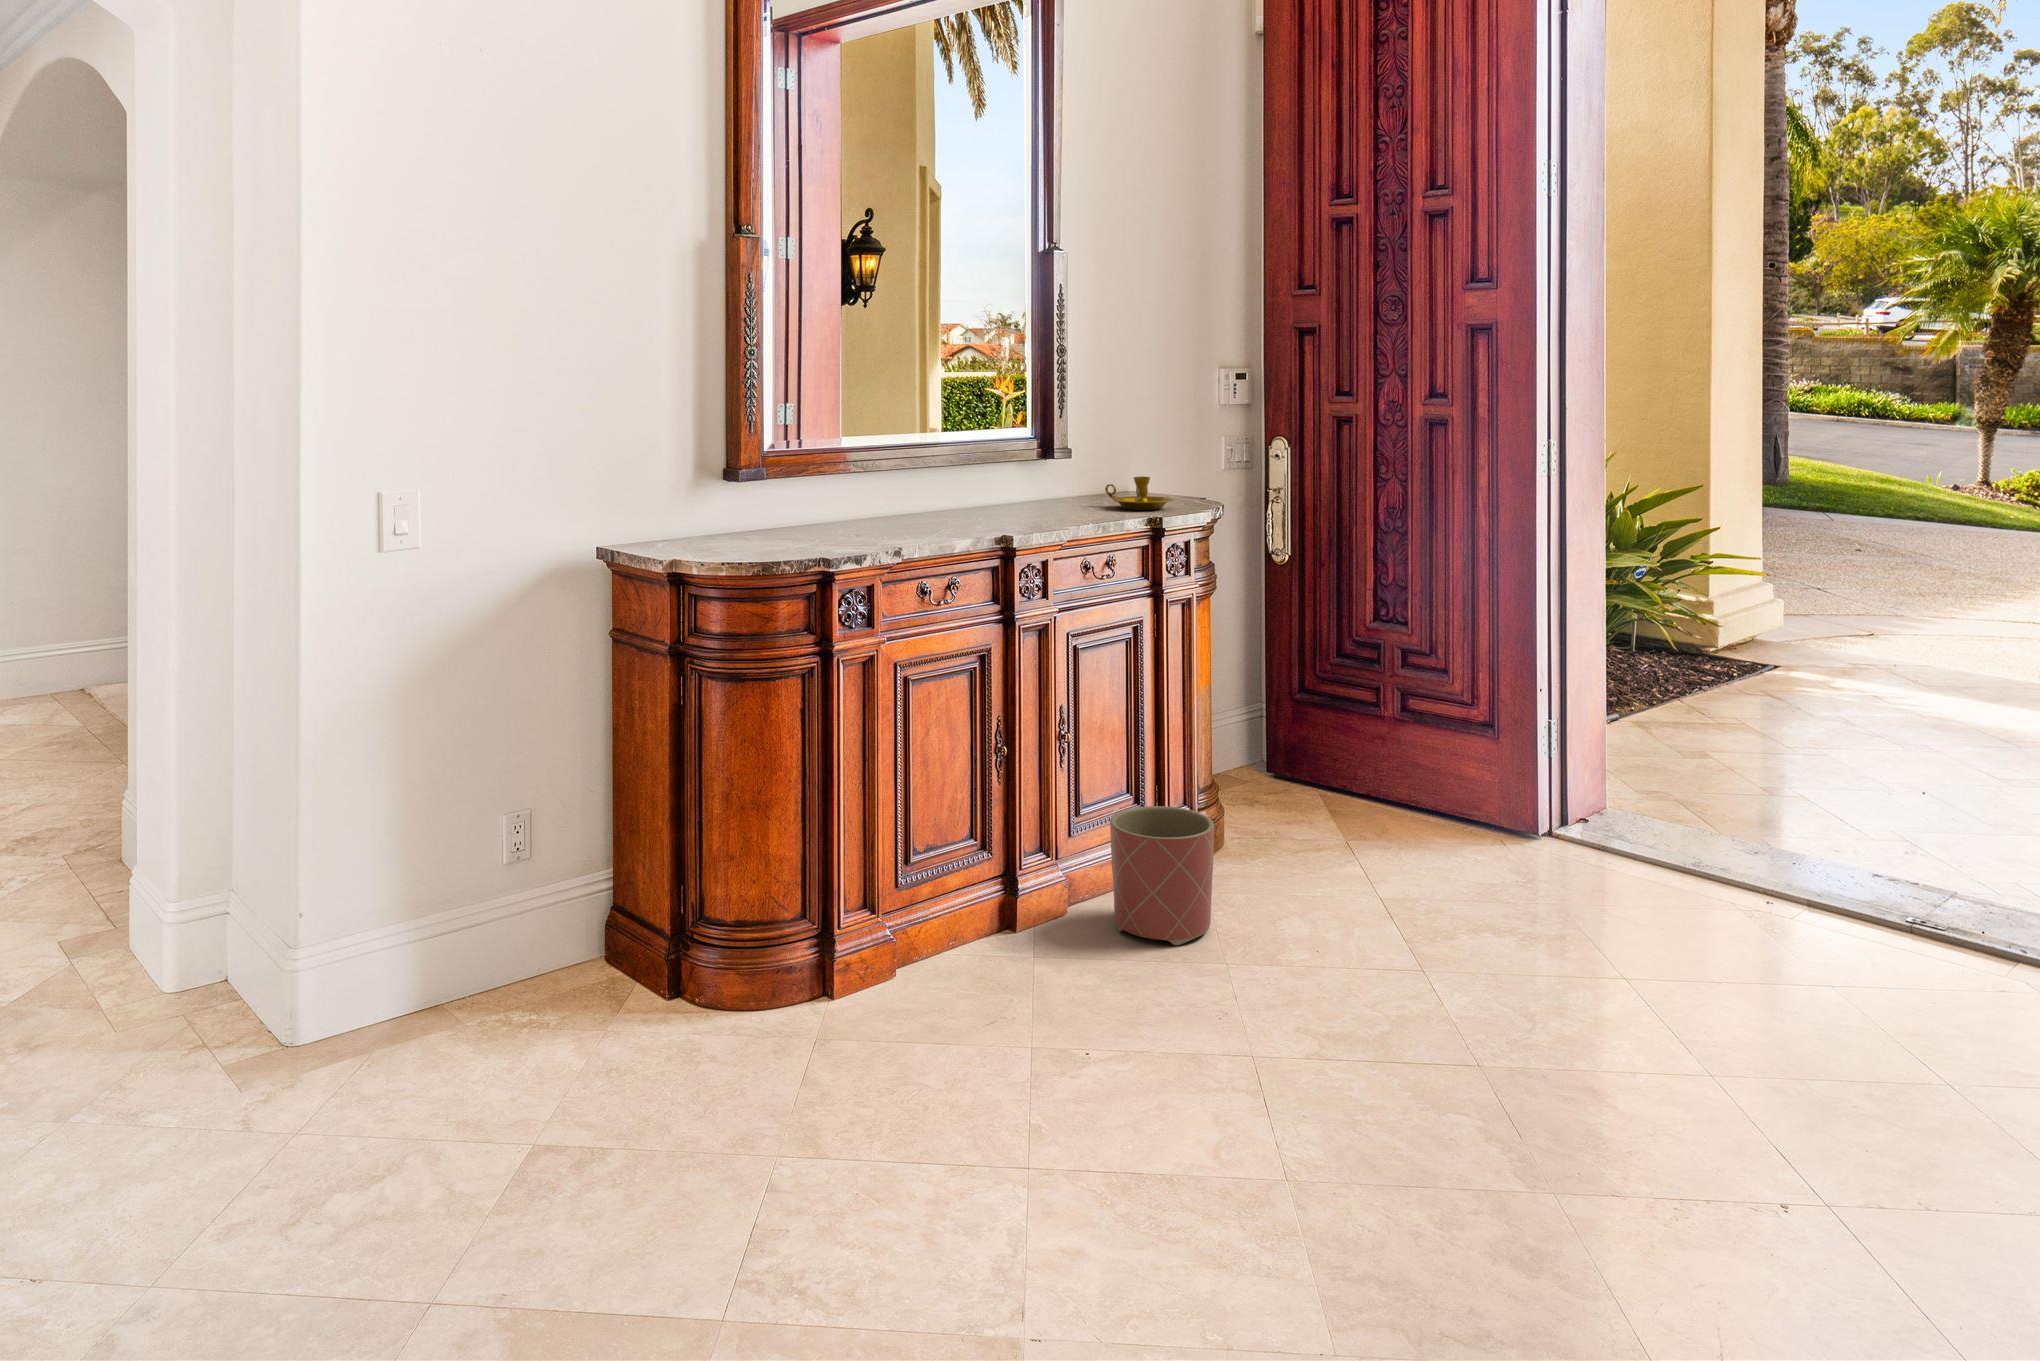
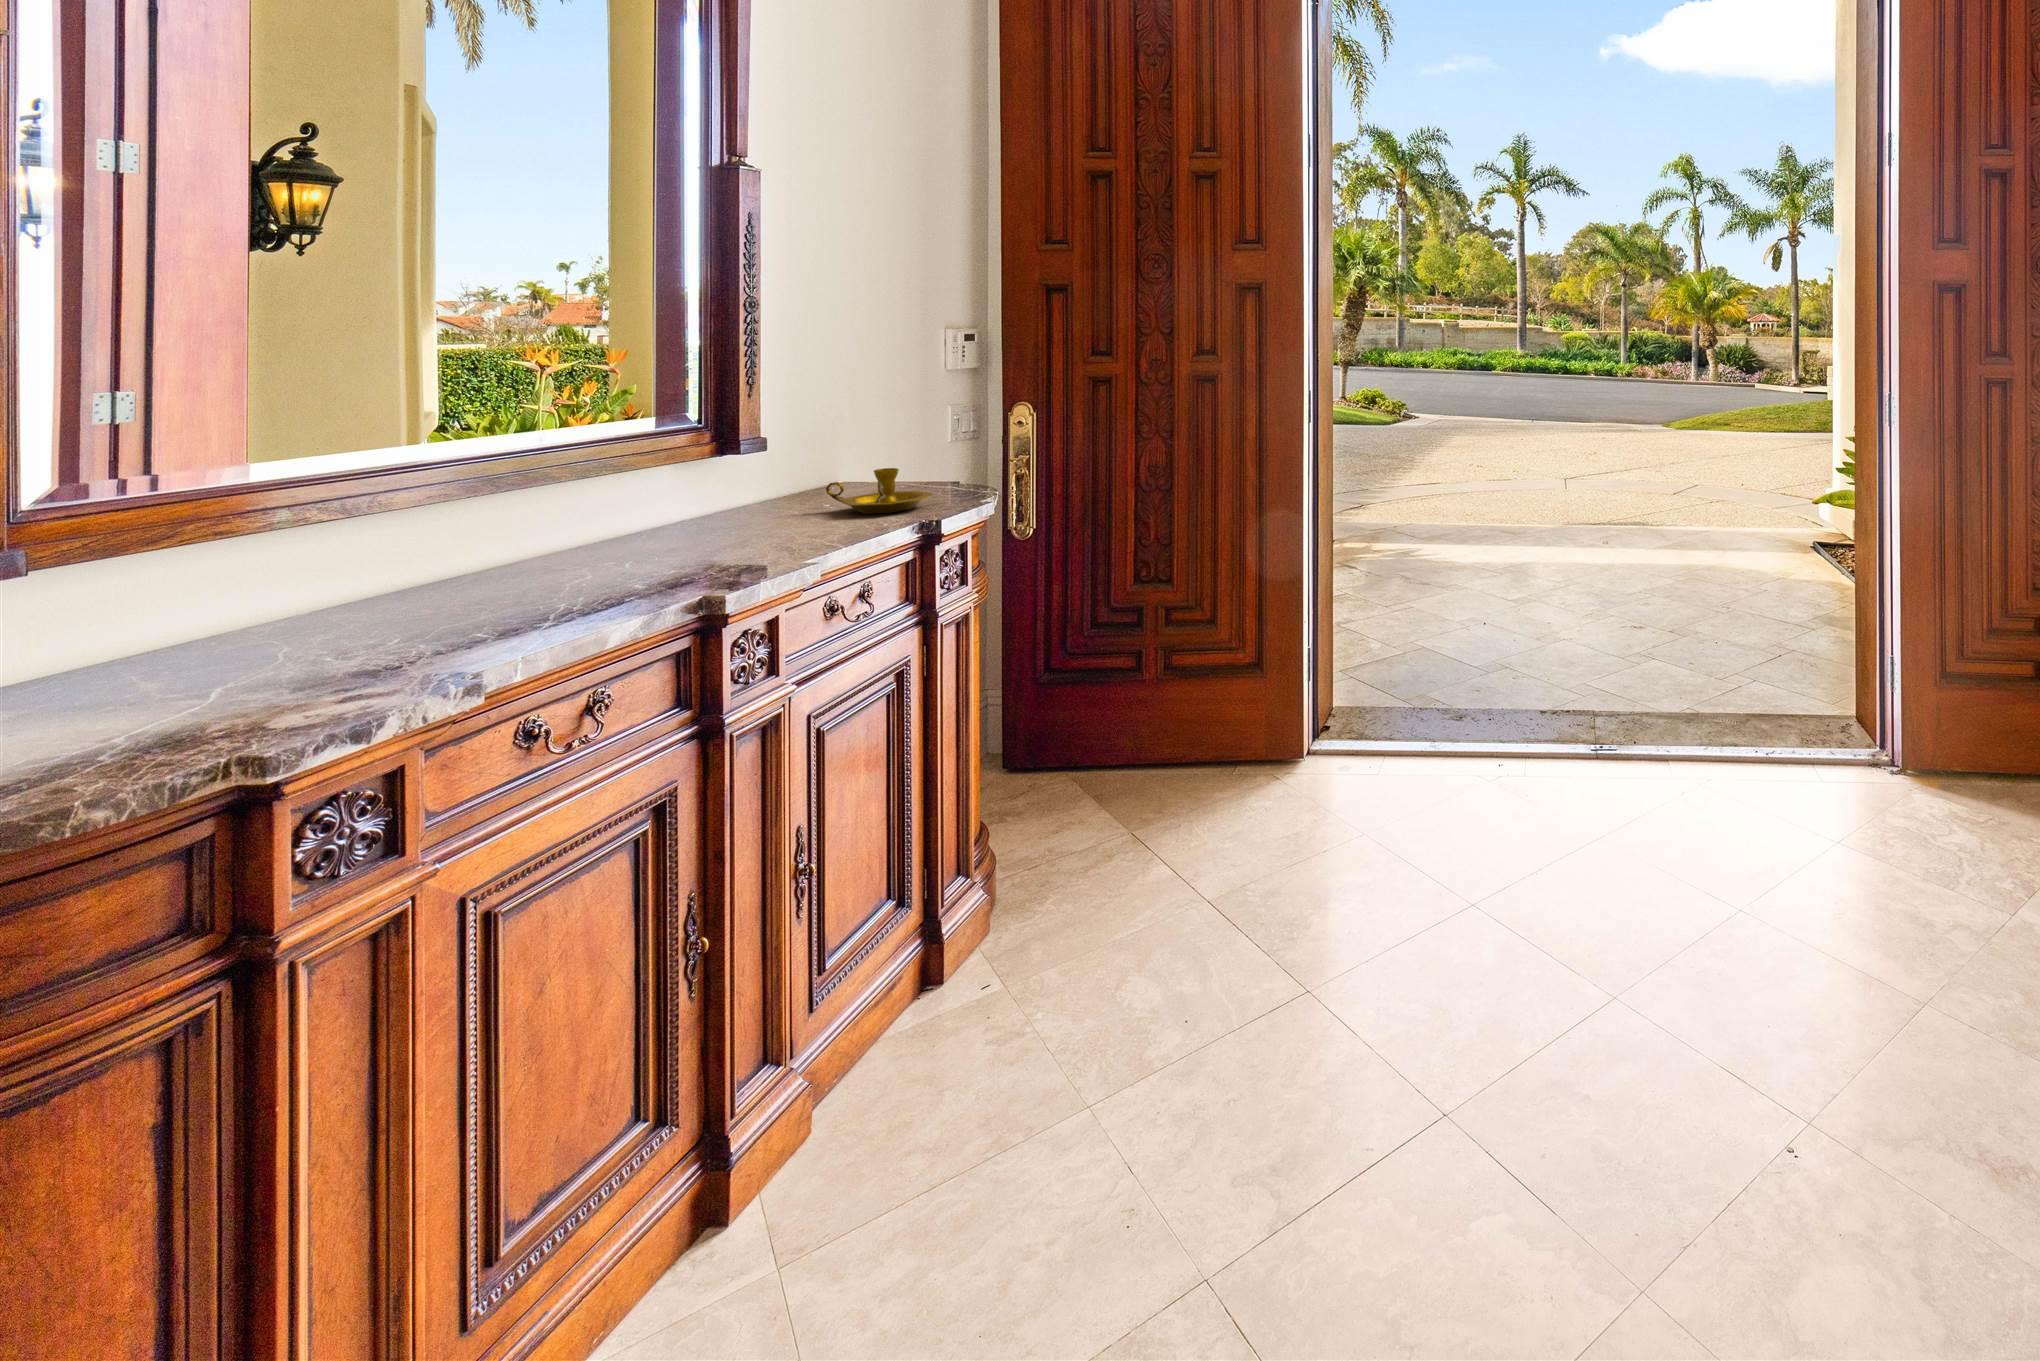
planter: present [1110,806,1214,945] -> none [892,899,1051,1120]

